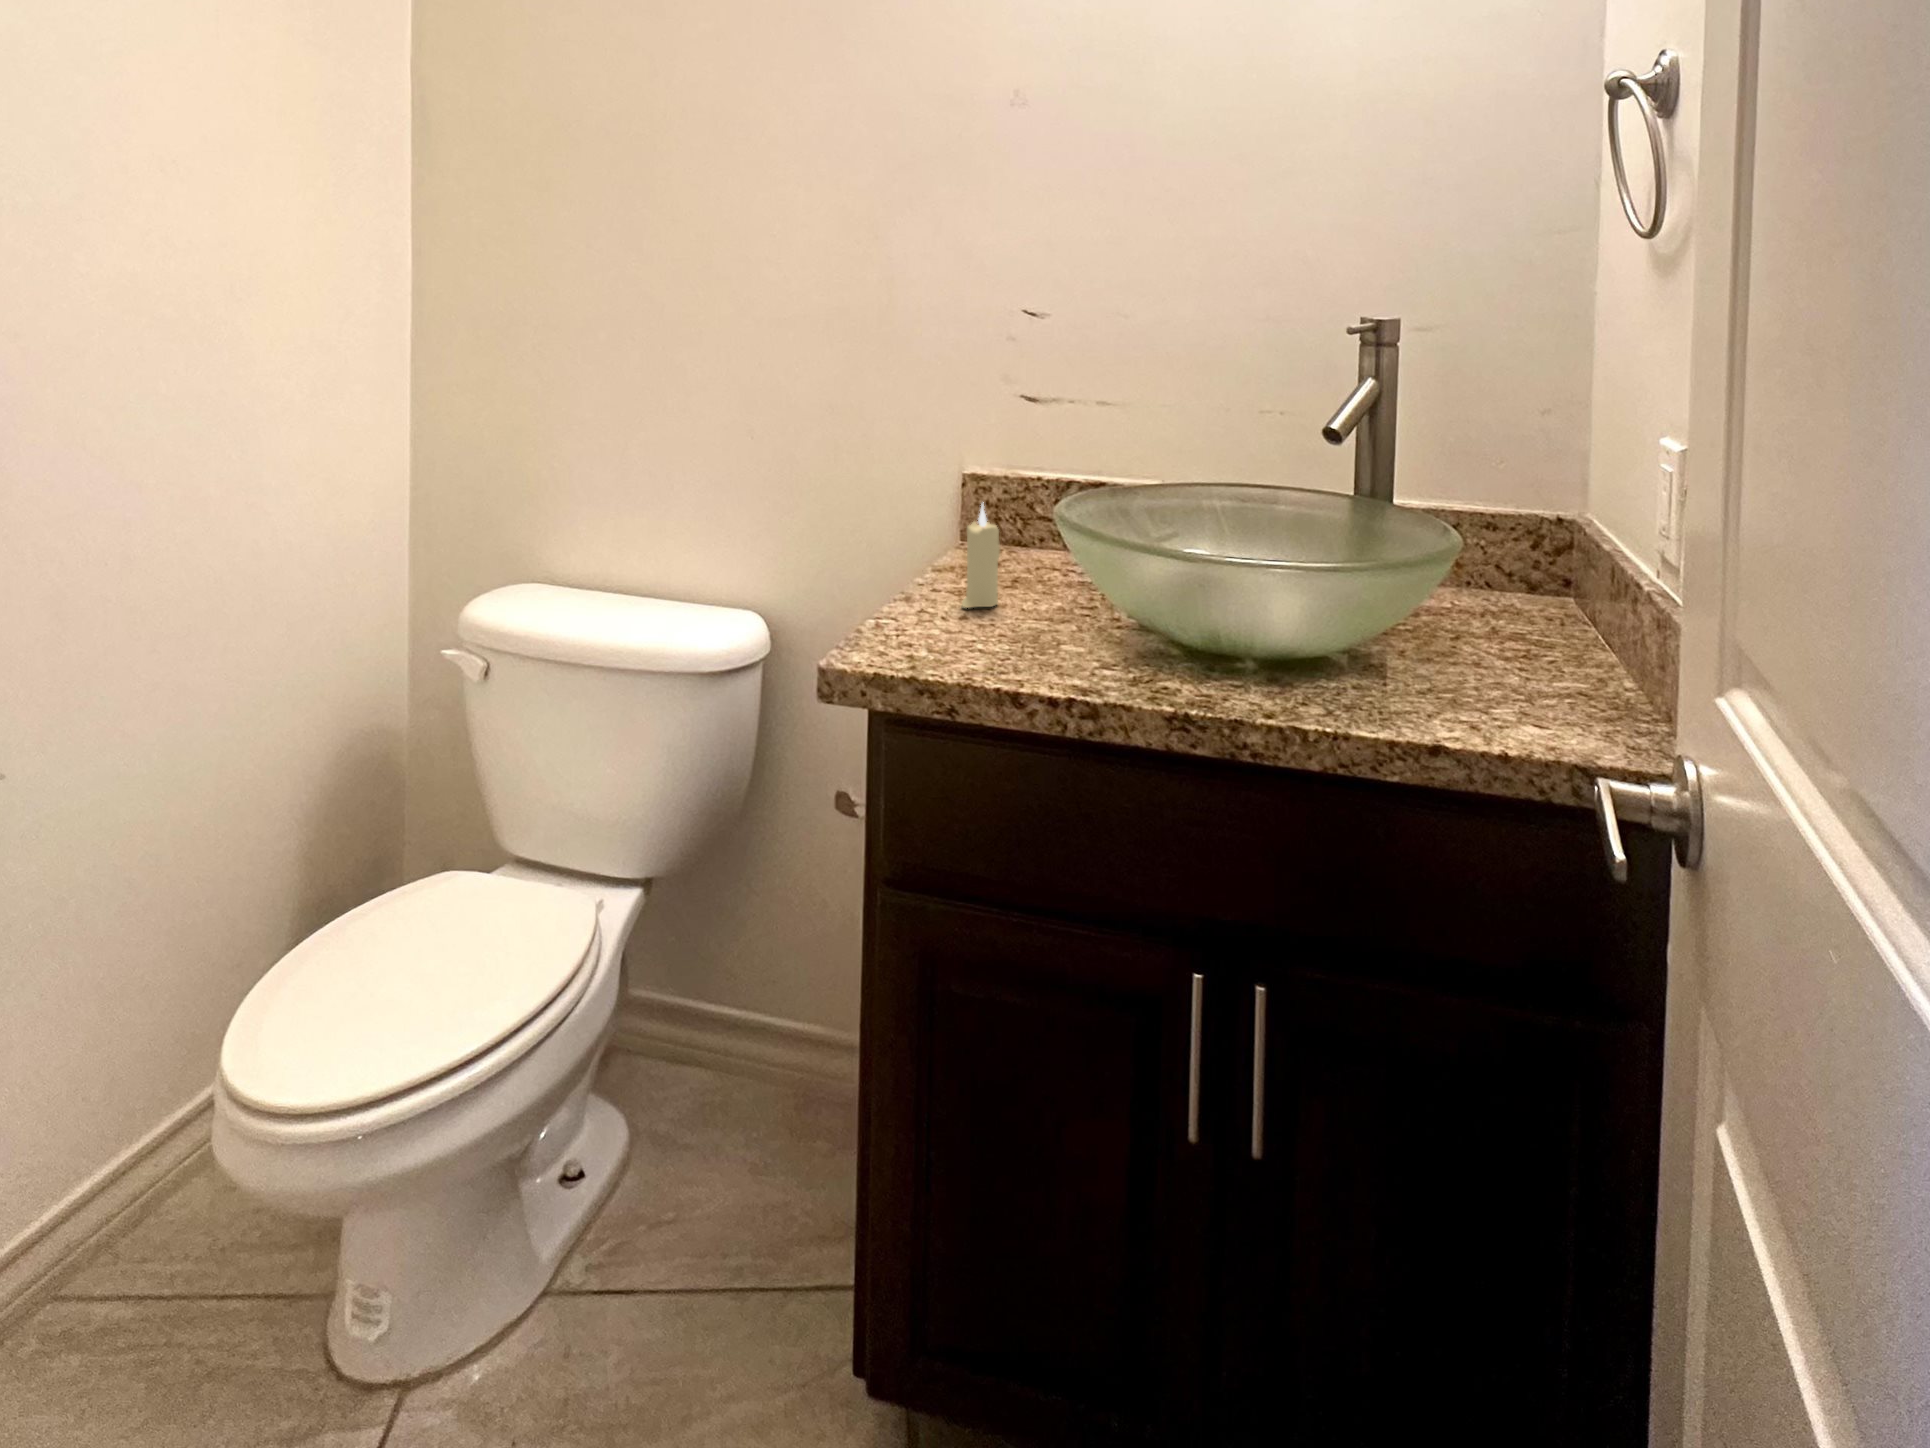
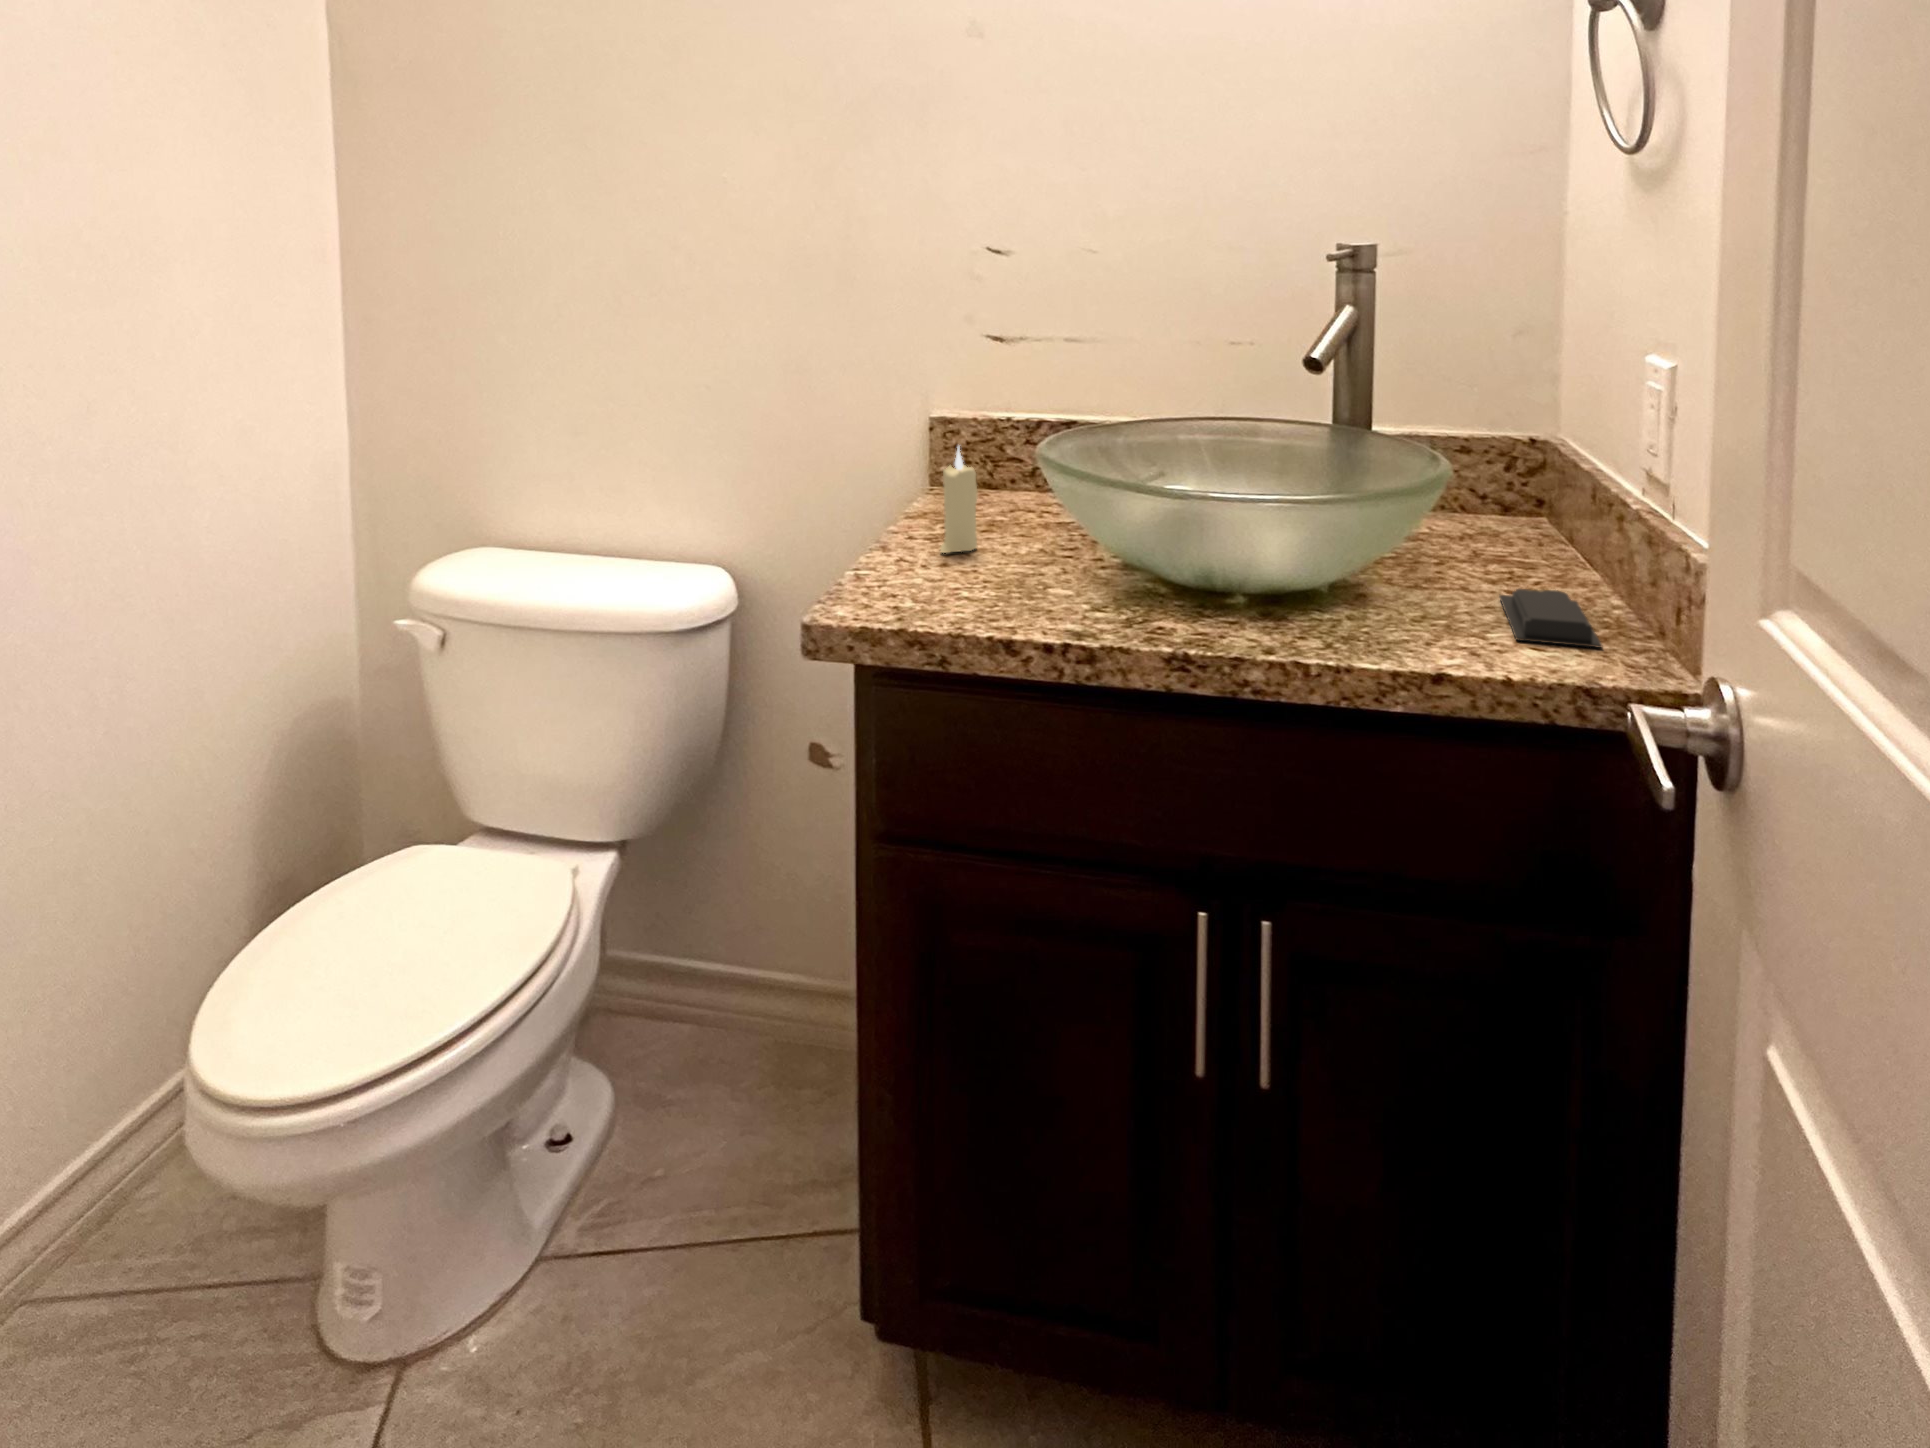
soap bar: none [1509,666,1603,728] -> present [1499,589,1602,648]

